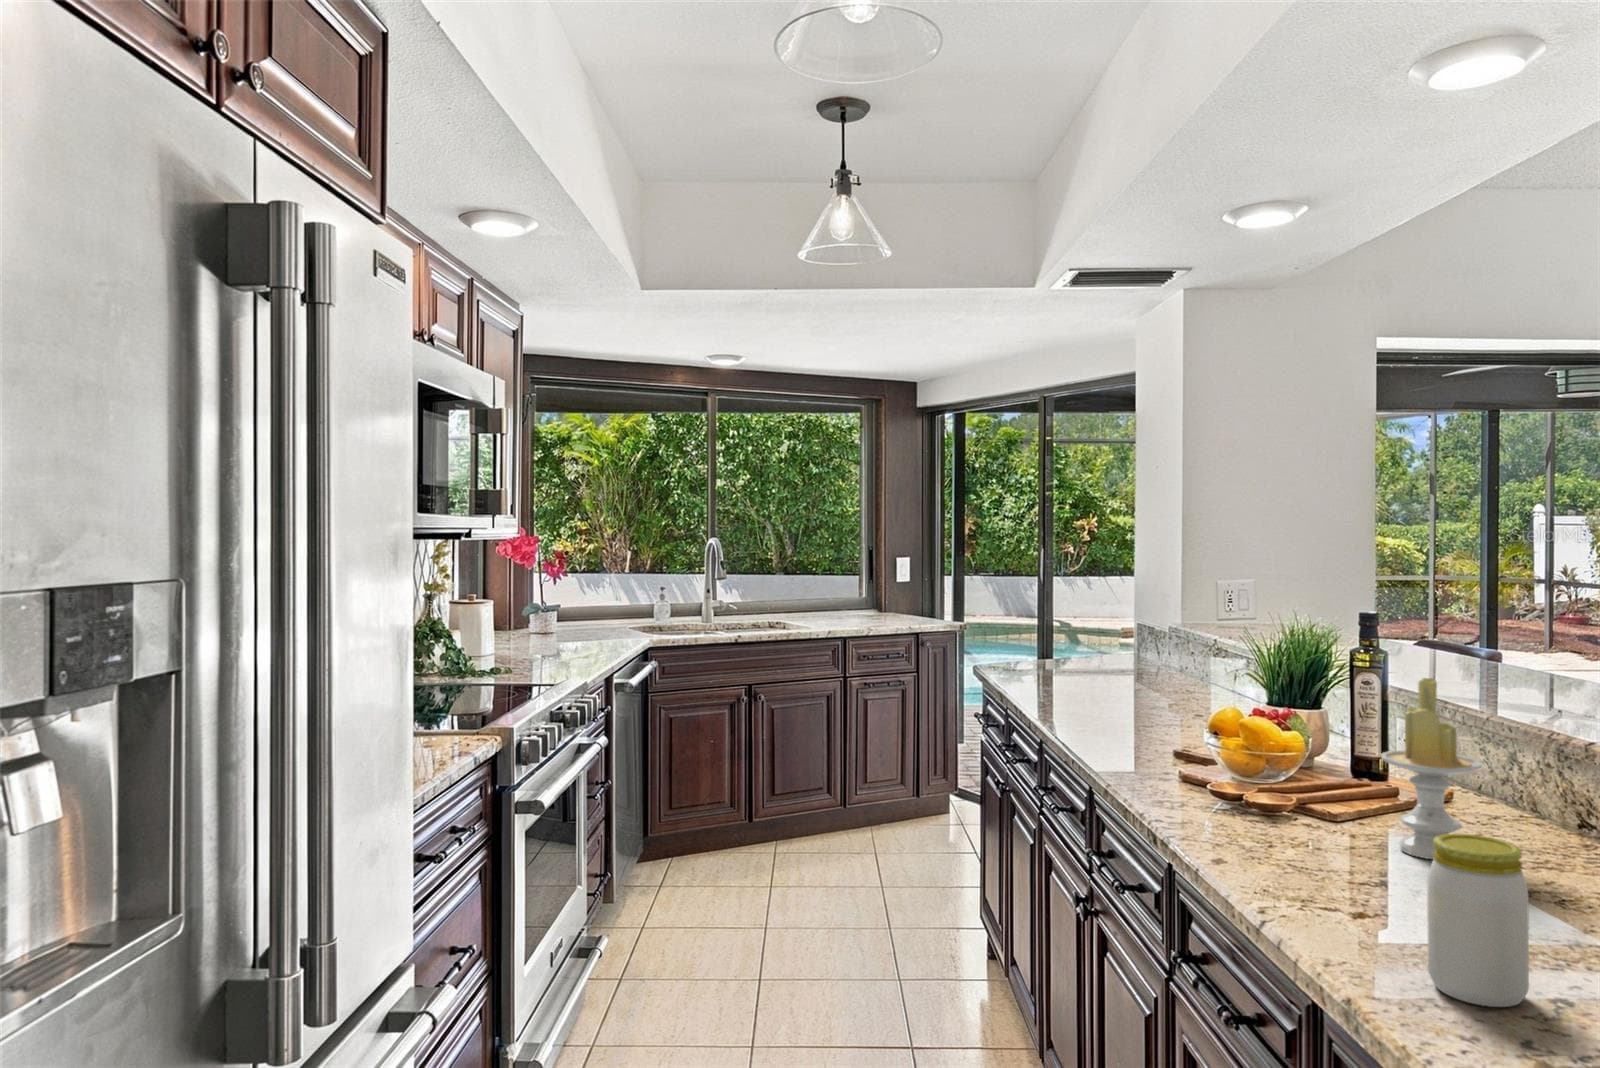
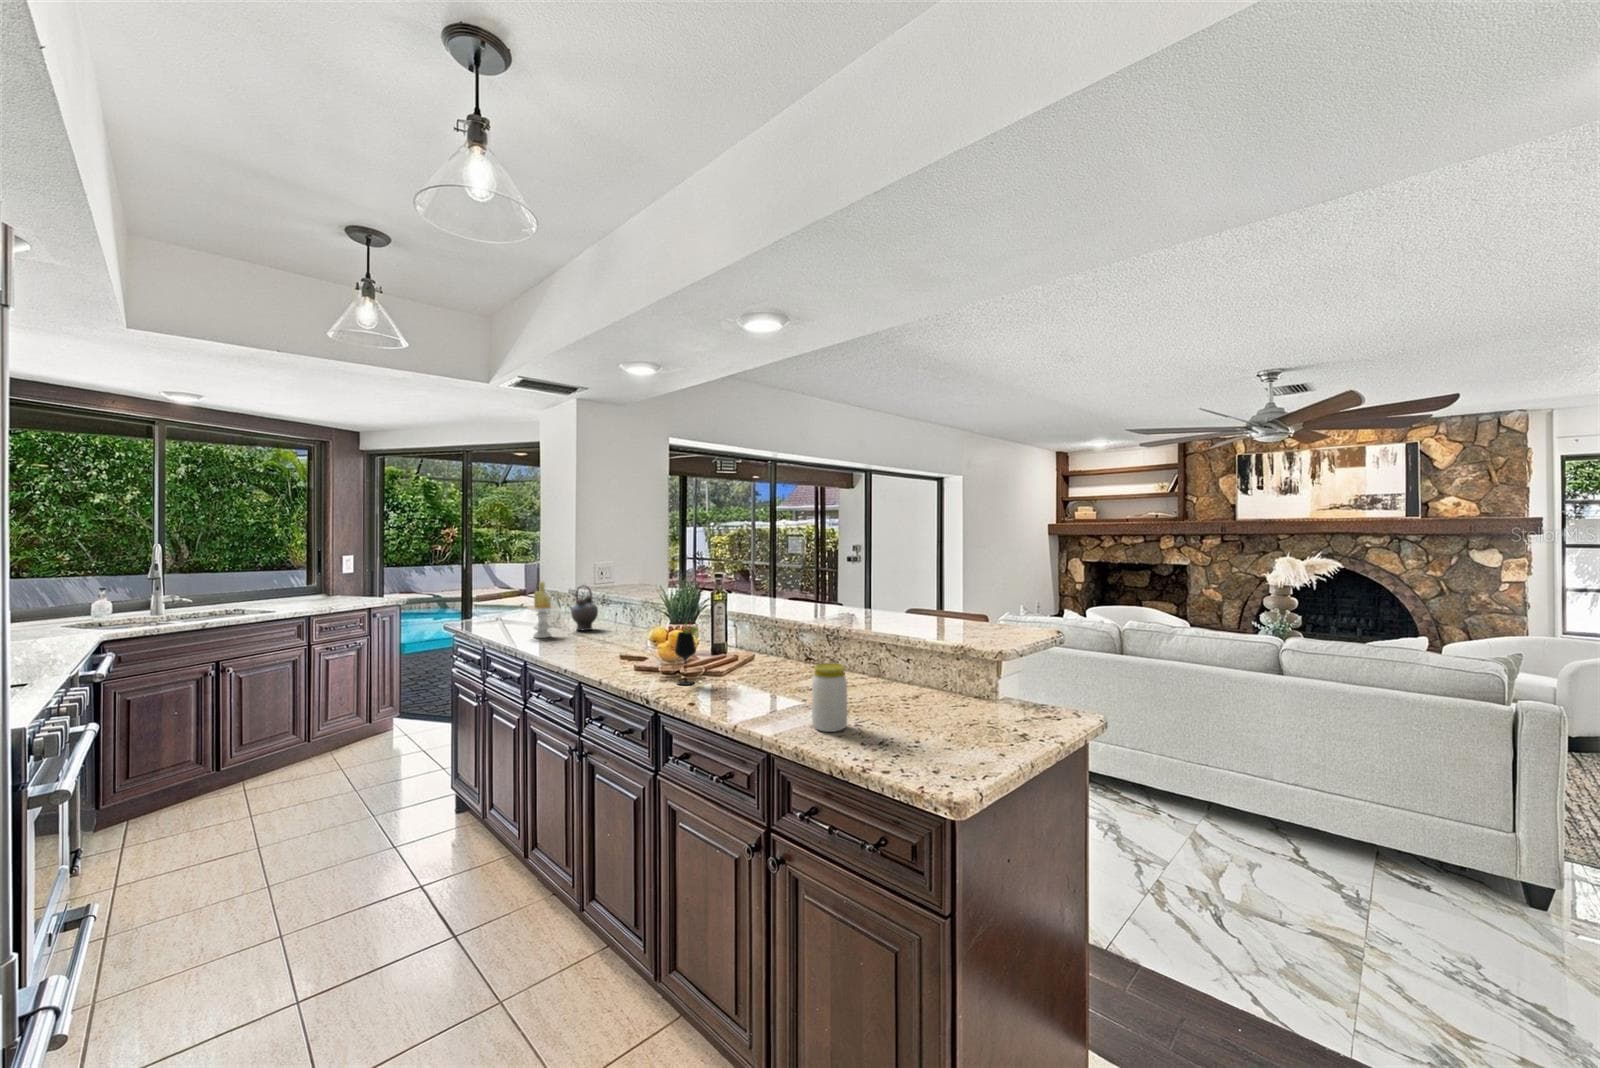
teapot: none [1134,617,1187,698] -> present [569,585,598,630]
candle: present [1381,678,1482,859] -> present [528,582,556,638]
wine glass: none [1220,699,1266,826] -> present [675,626,698,685]

